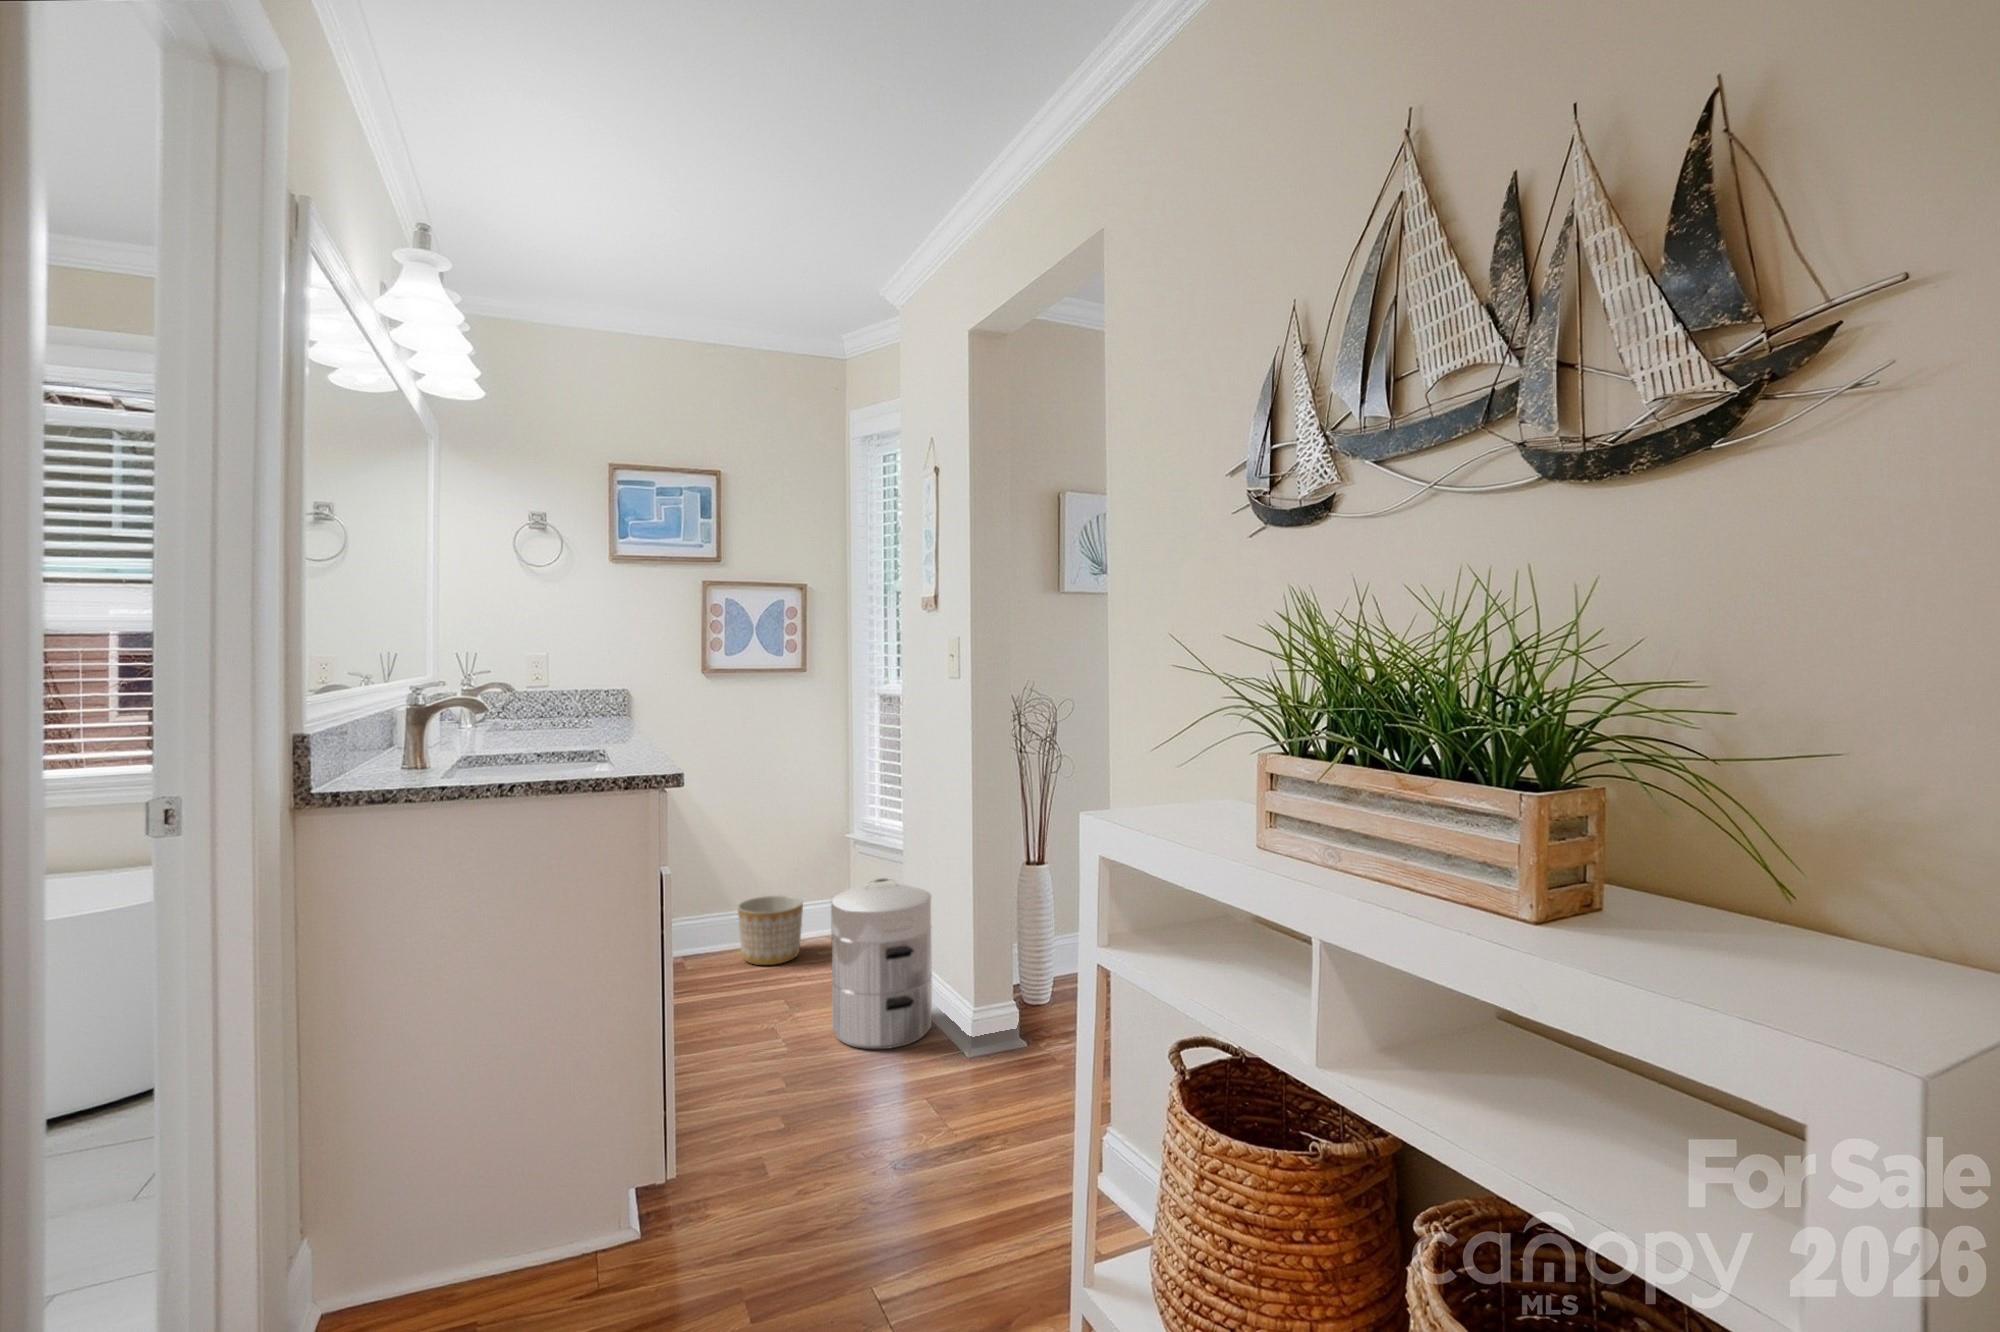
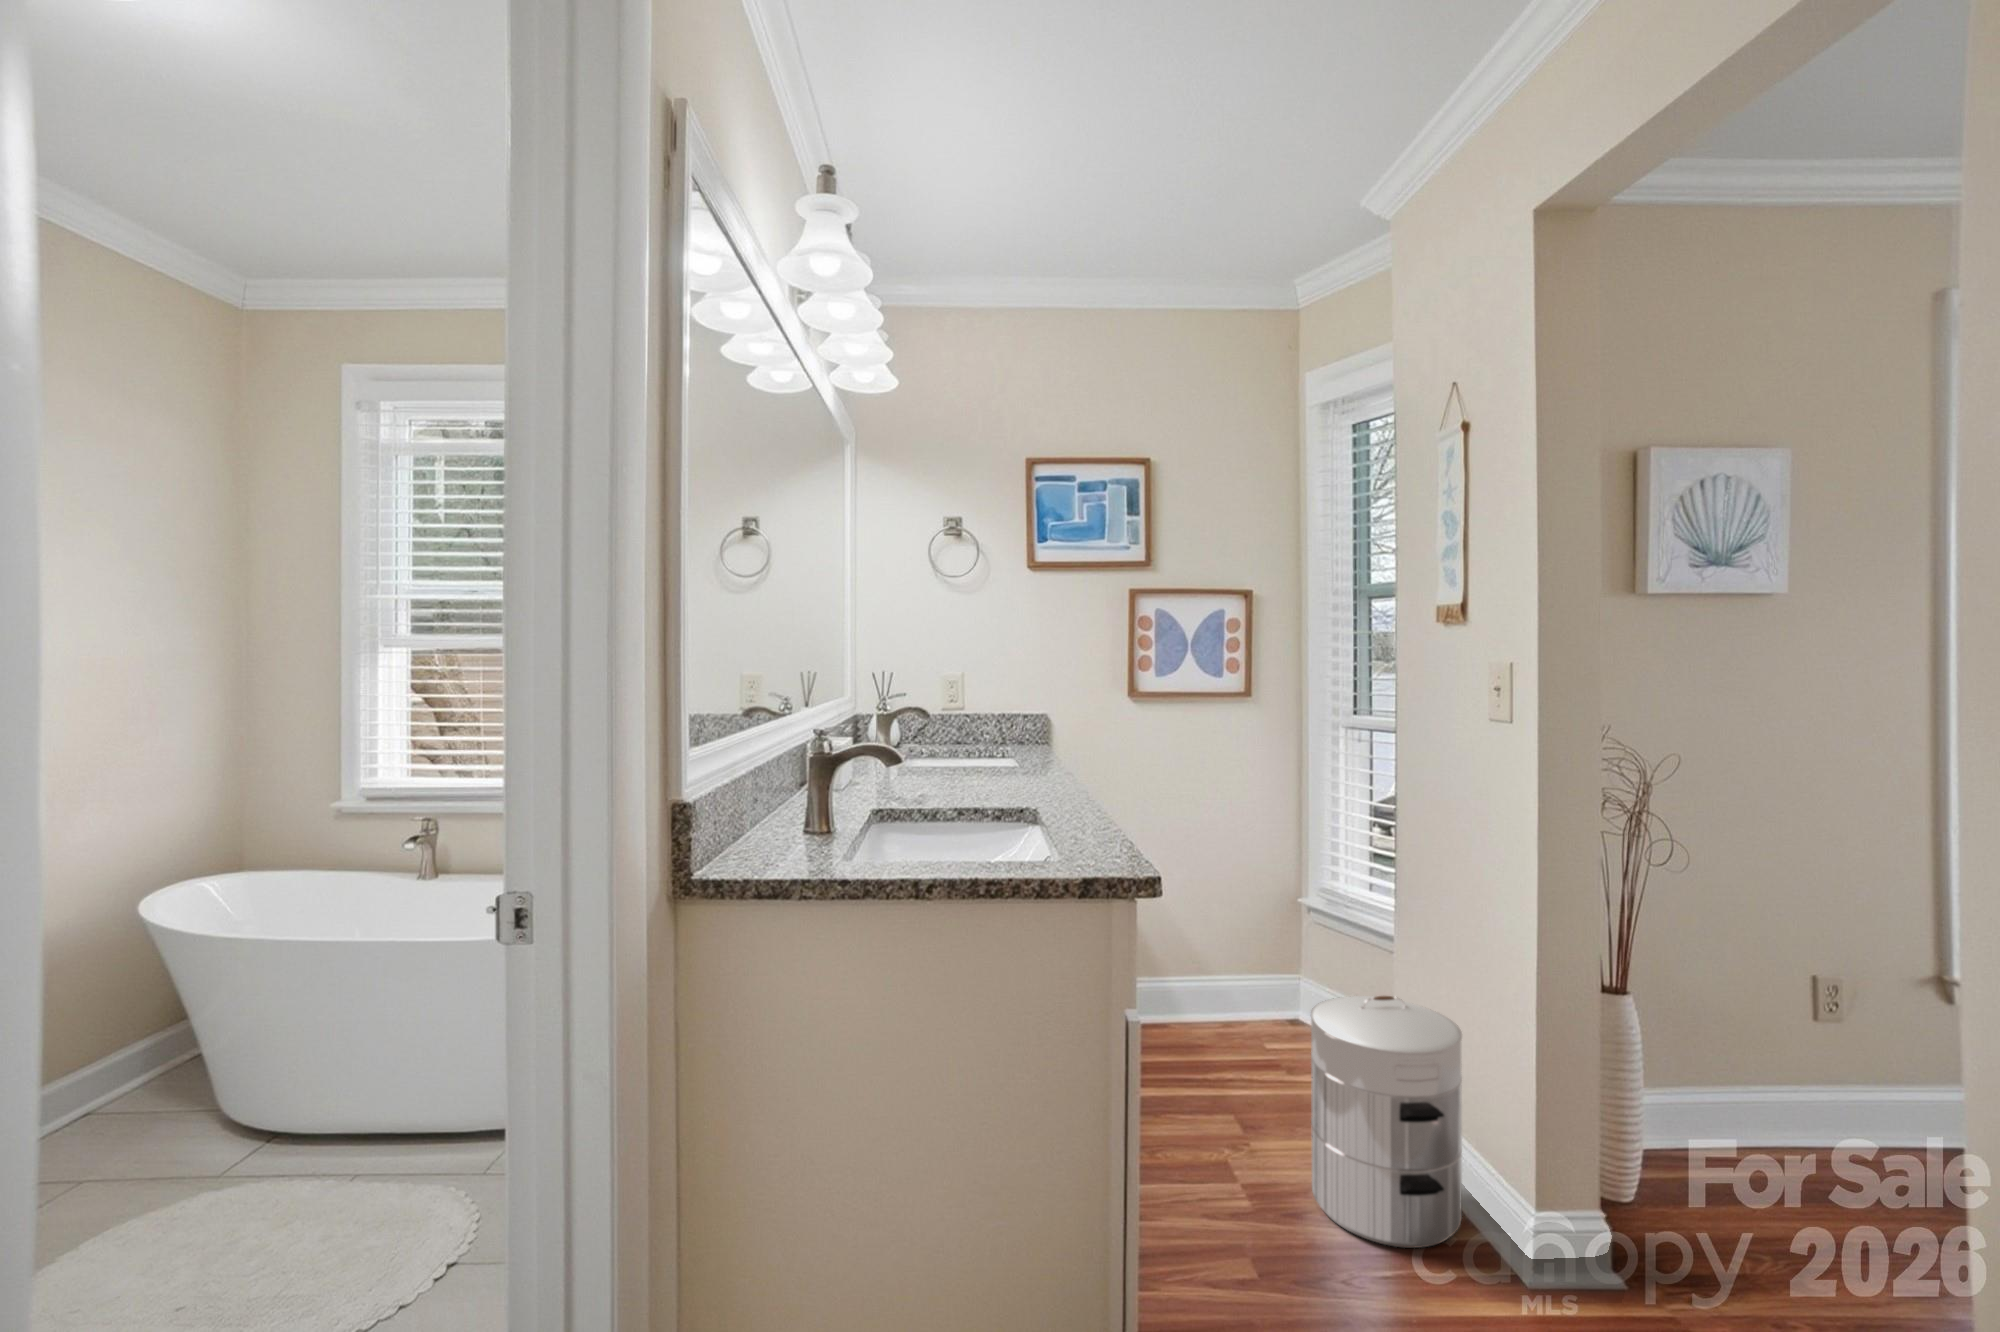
planter: present [738,895,803,965] -> none [1168,967,1248,1059]

